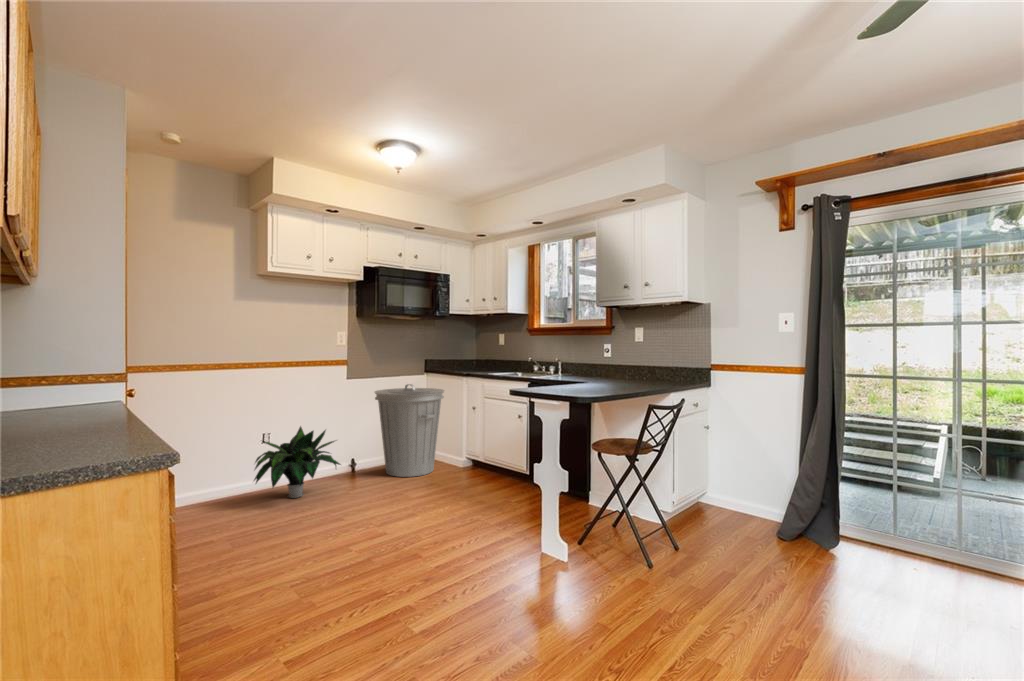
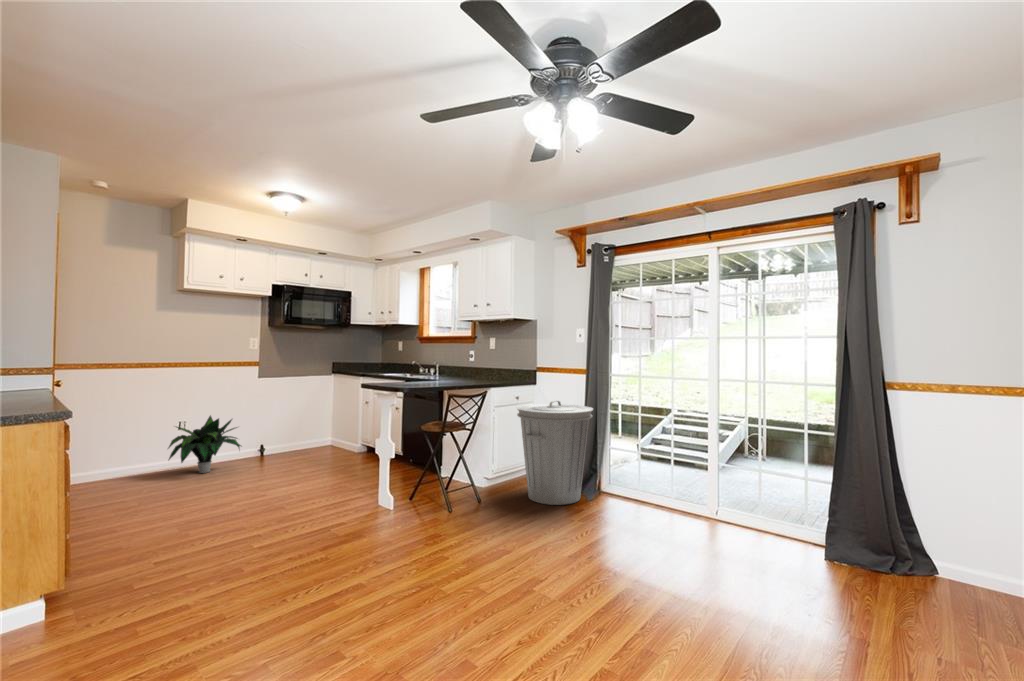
trash can: present [374,384,444,477] -> present [517,401,593,505]

